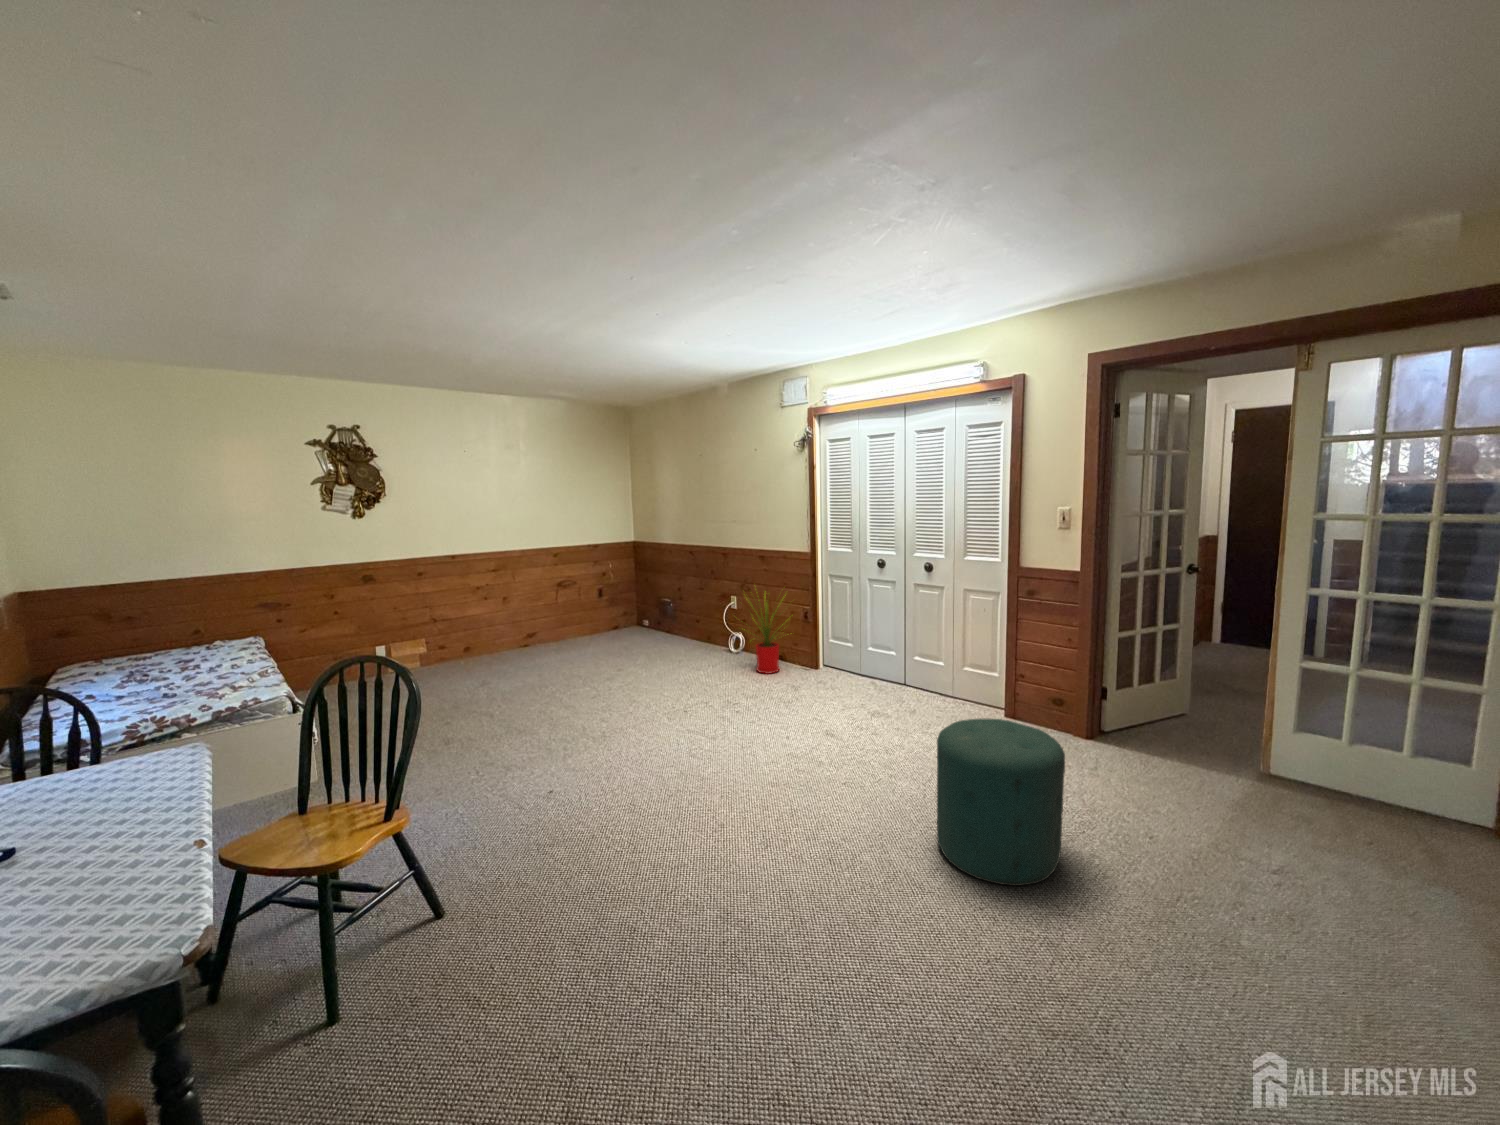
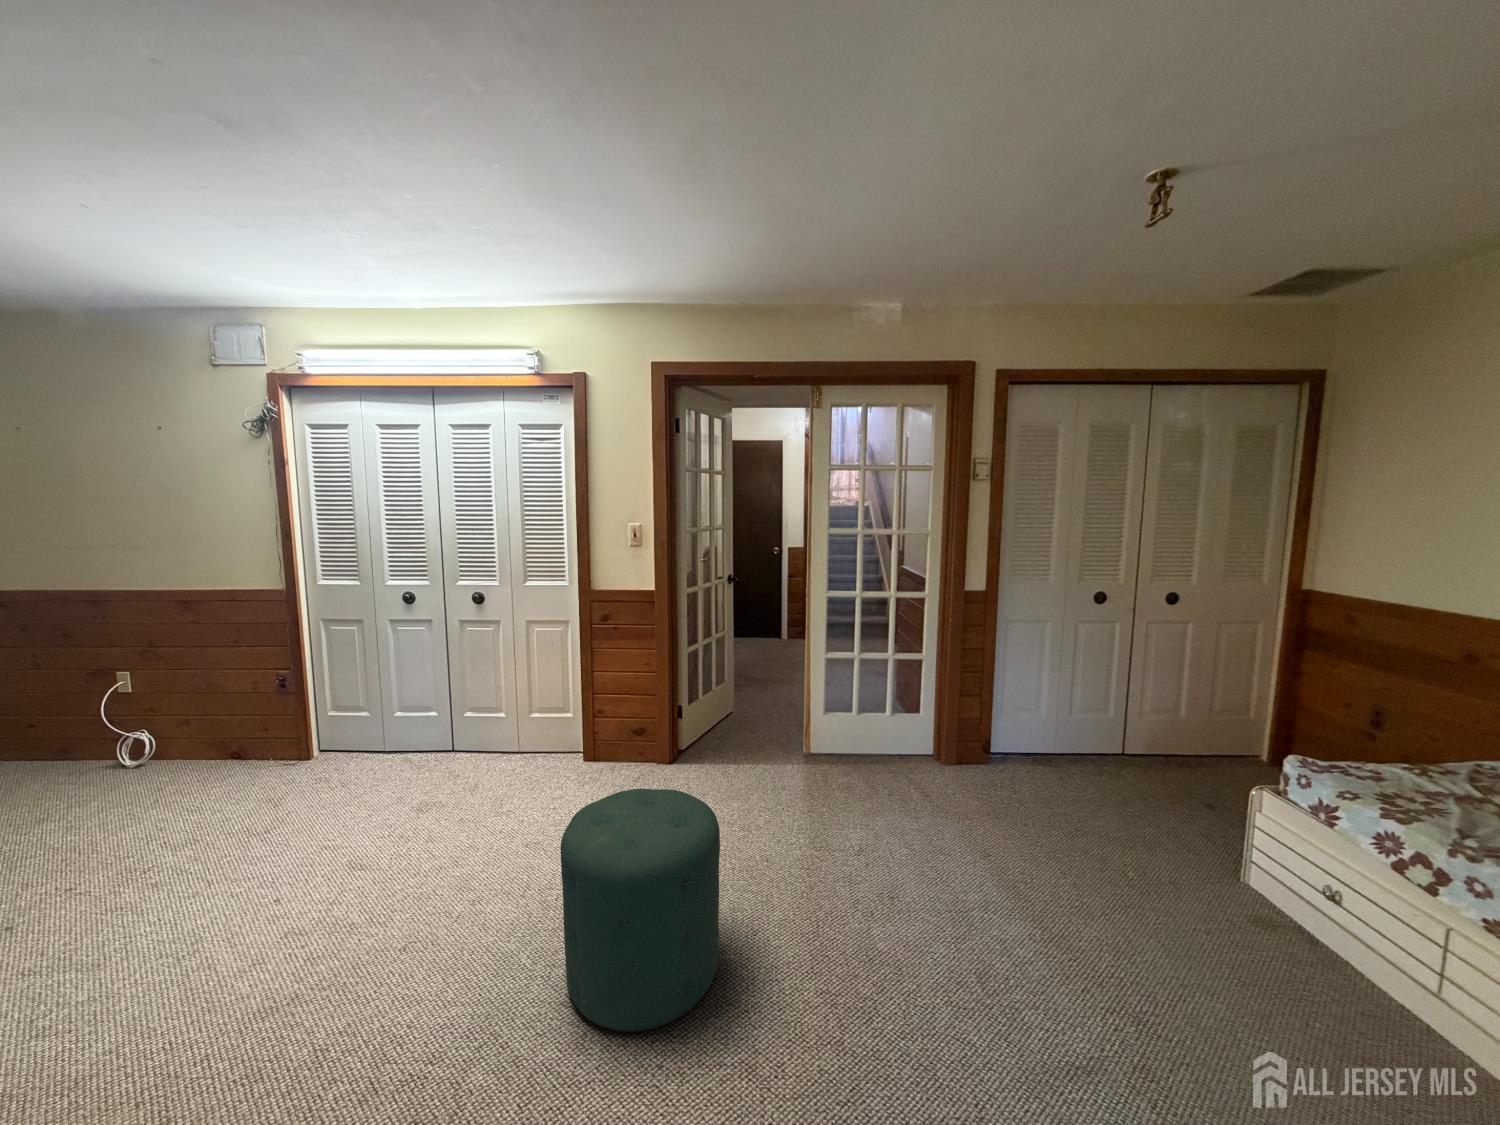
house plant: present [744,594,786,674] -> none [116,643,263,791]

